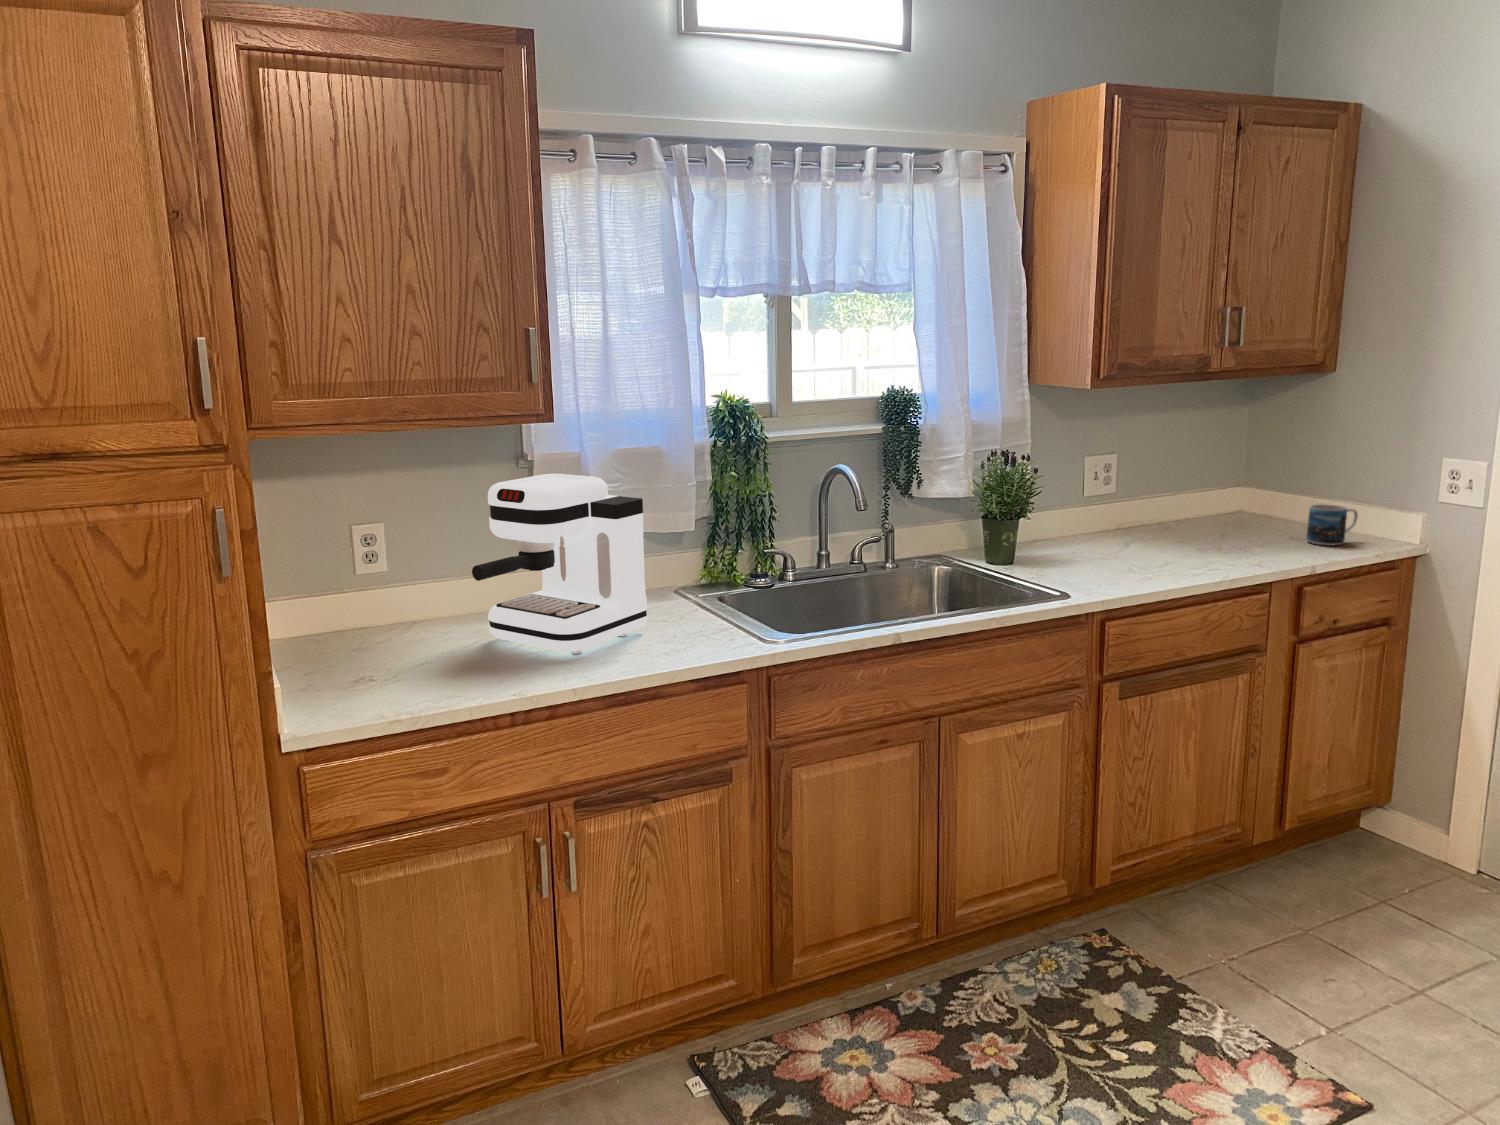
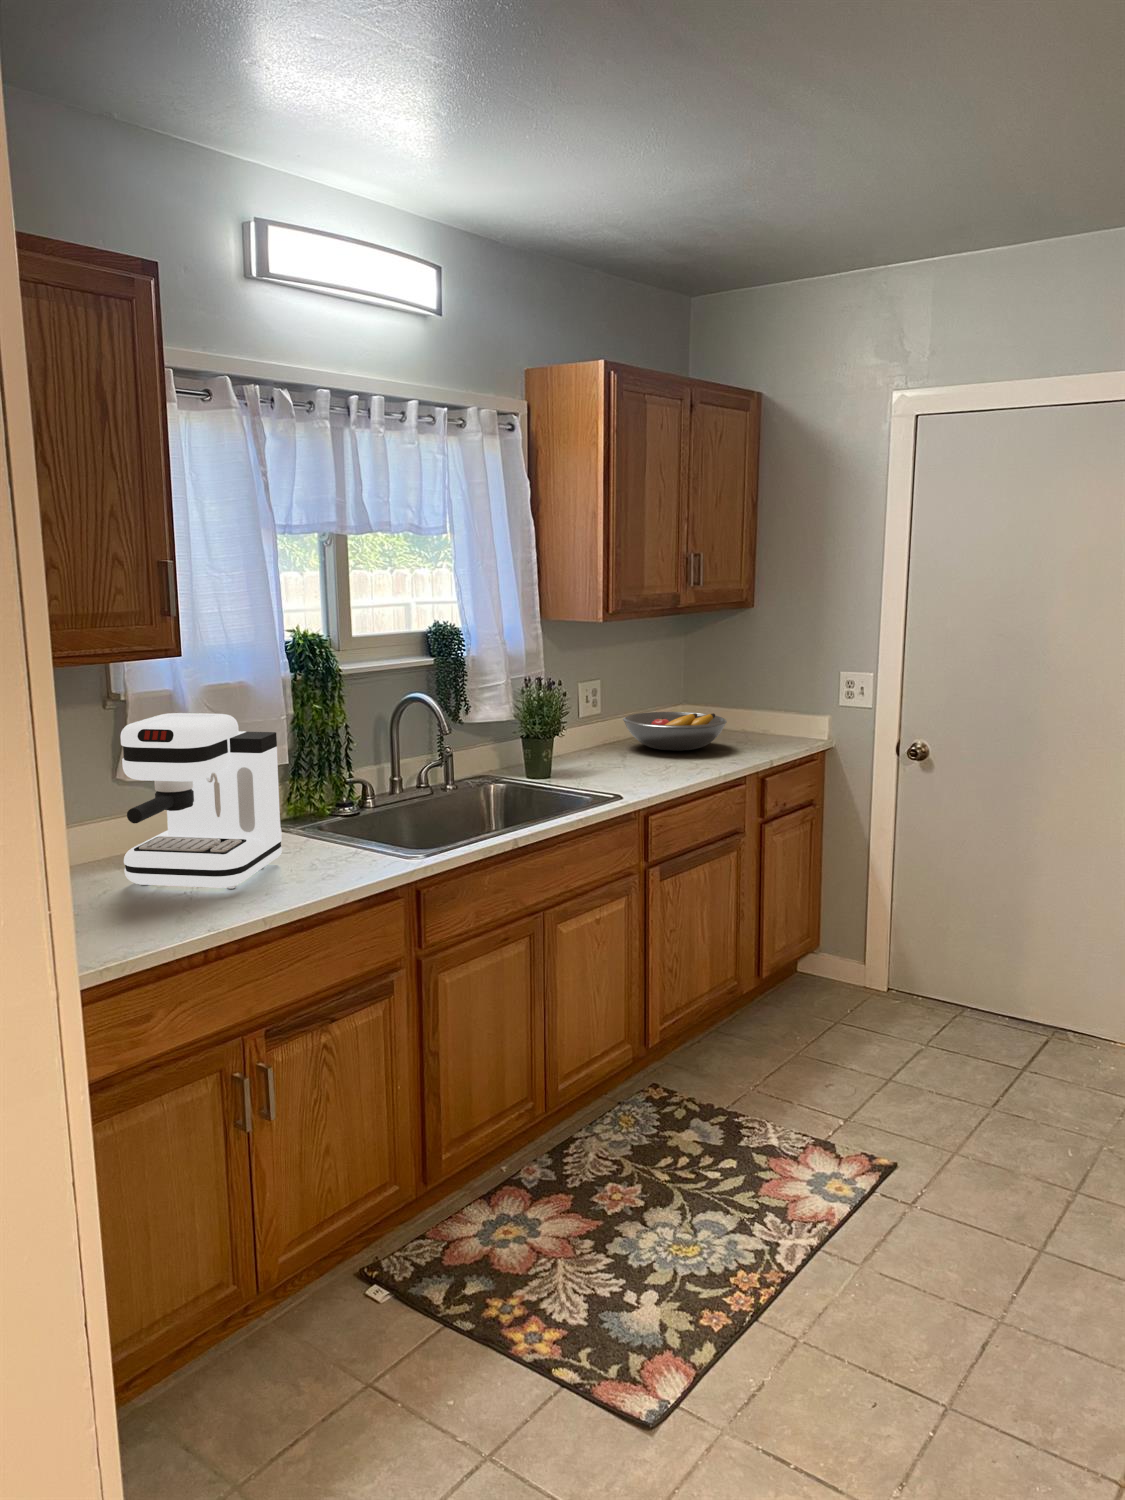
fruit bowl: none [1137,497,1269,545] -> present [623,712,727,751]
mug: present [1307,504,1358,545] -> none [751,712,785,745]

